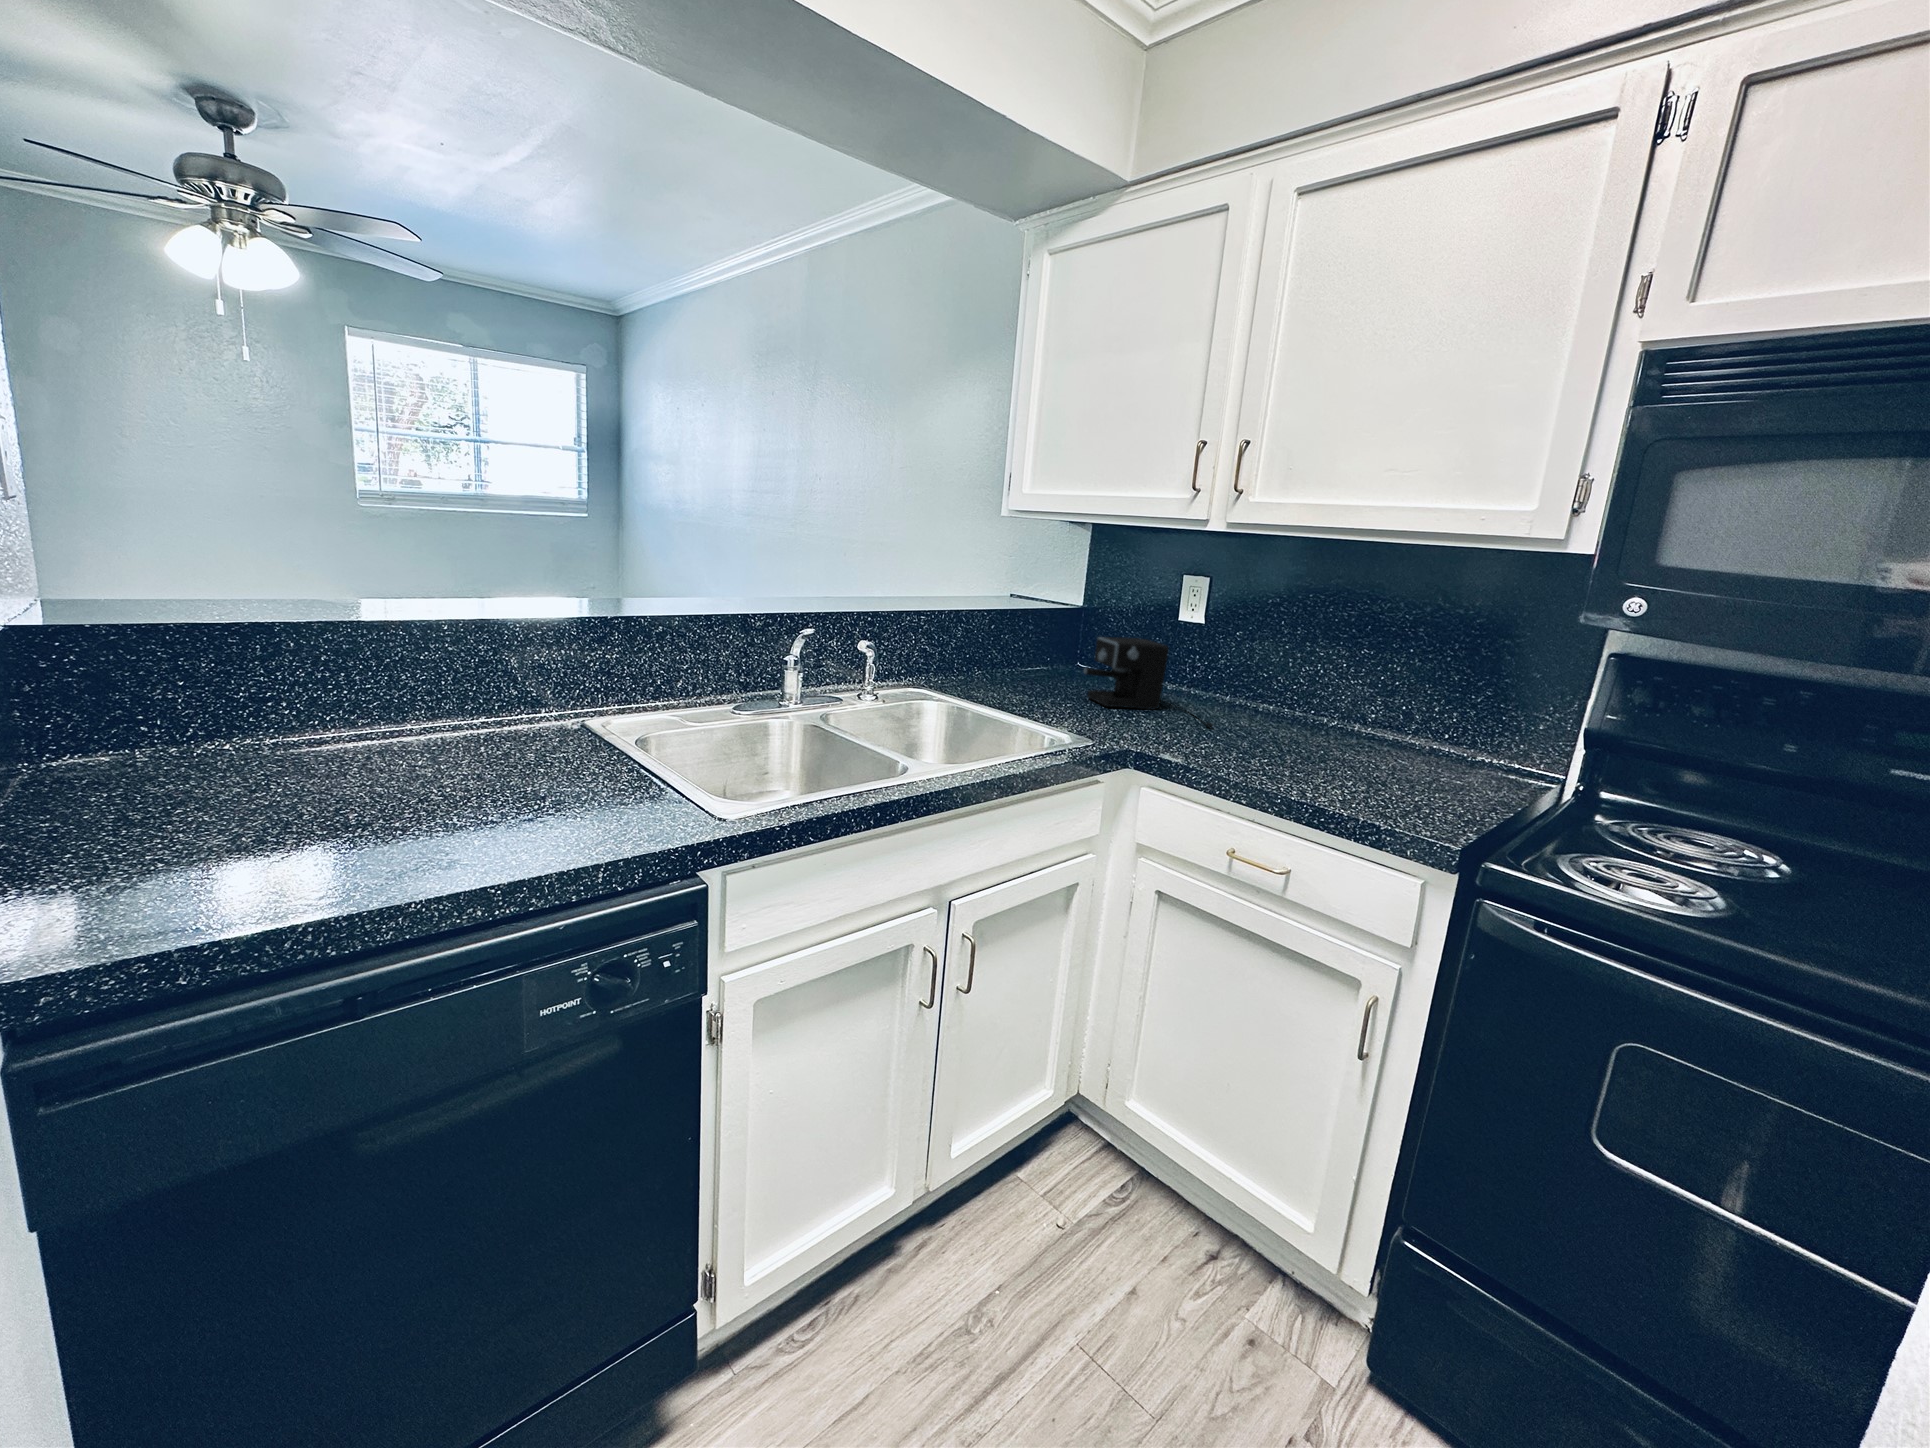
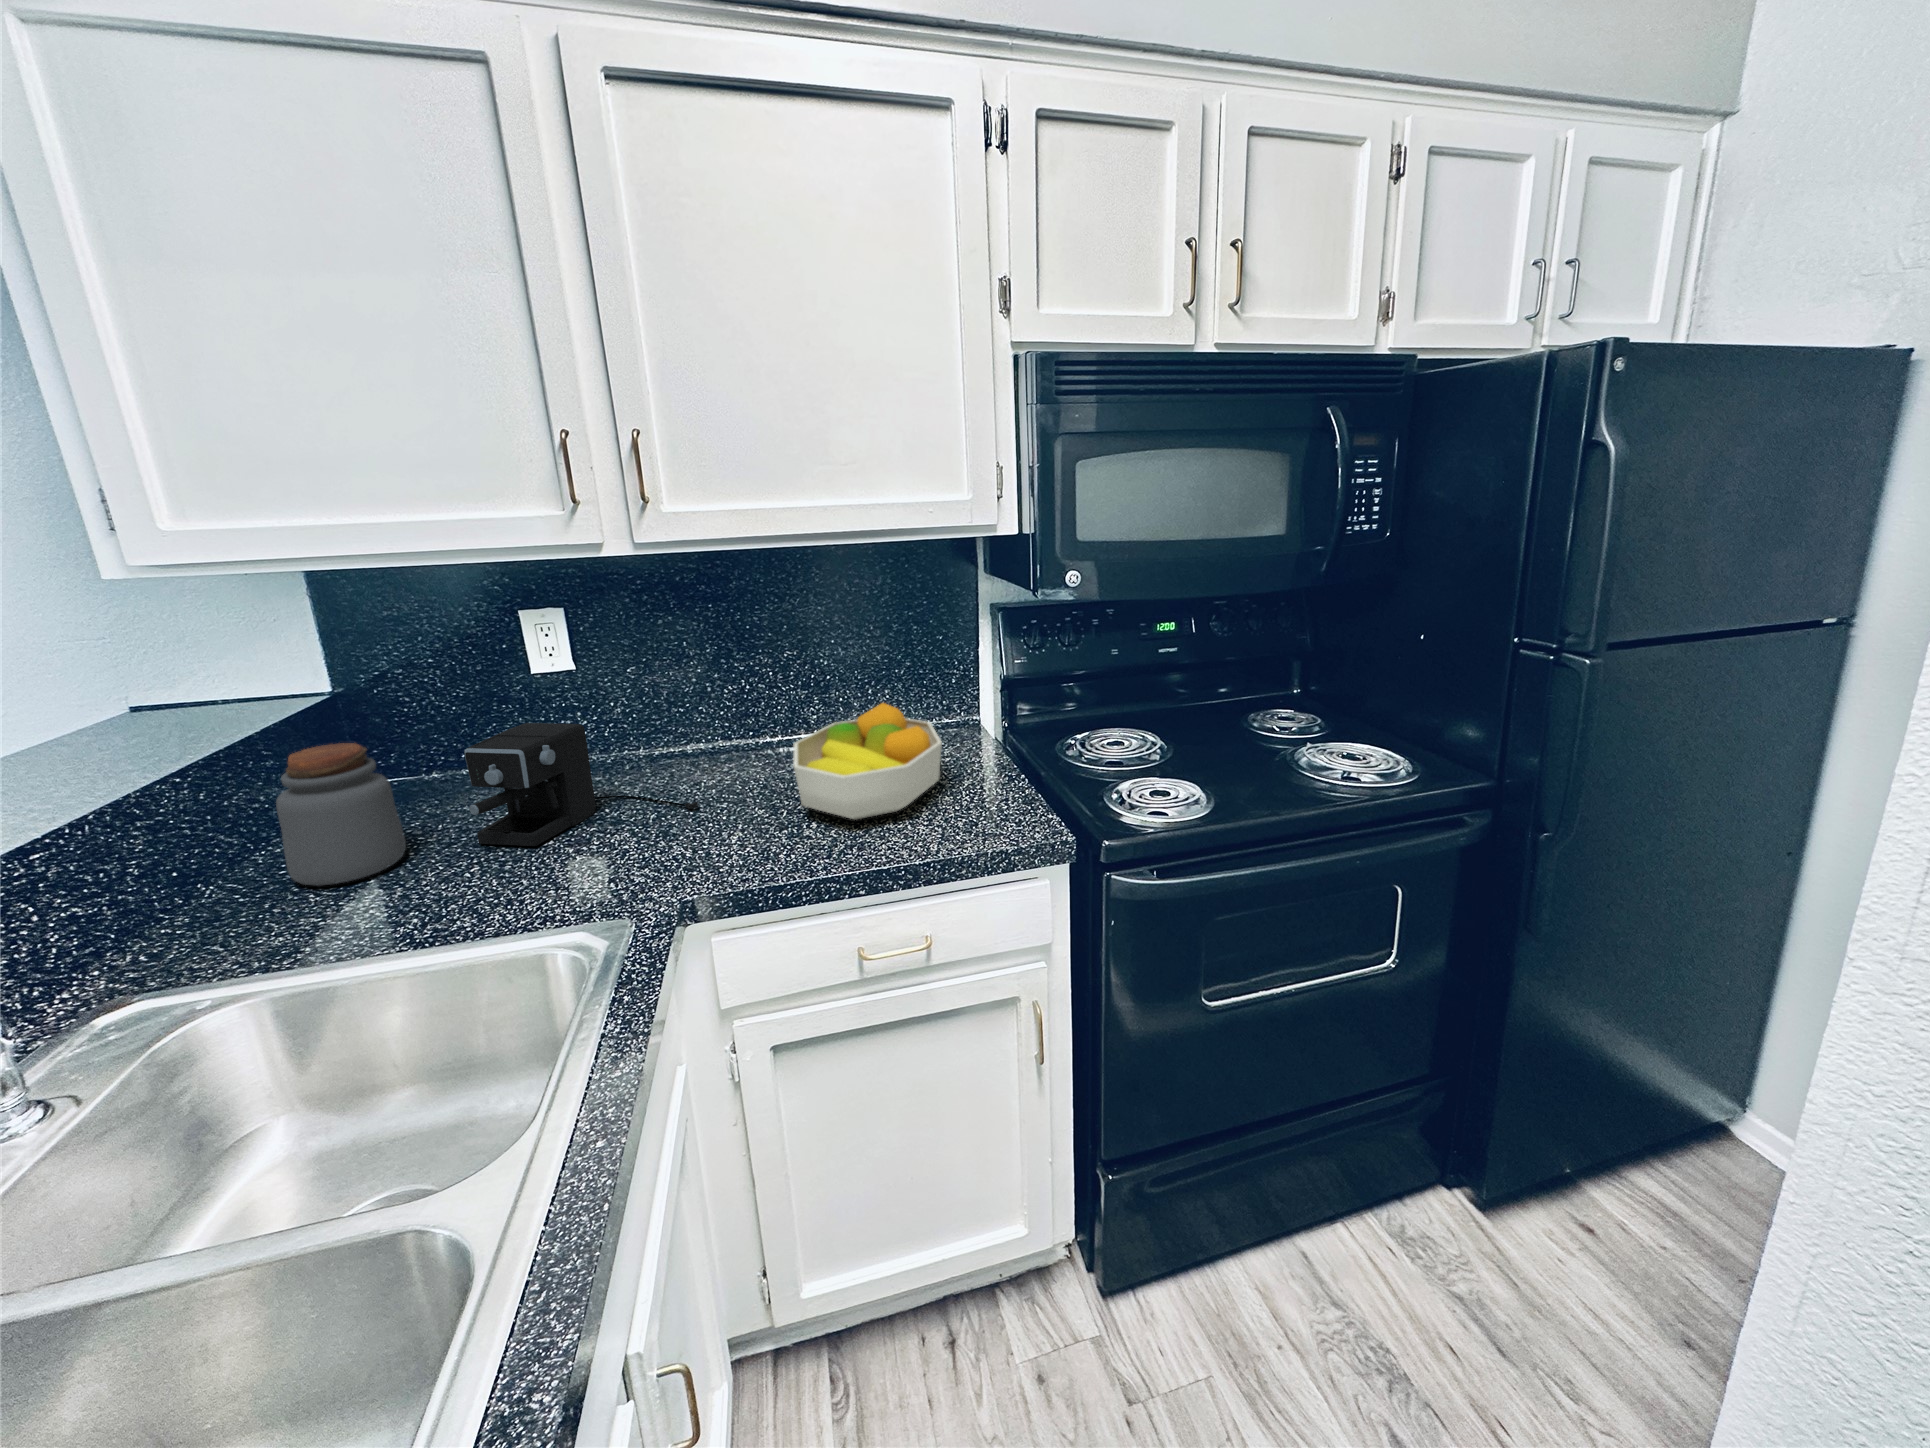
jar: none [1007,614,1063,690] -> present [276,743,406,885]
fruit bowl: none [1264,700,1440,782] -> present [794,703,942,820]

